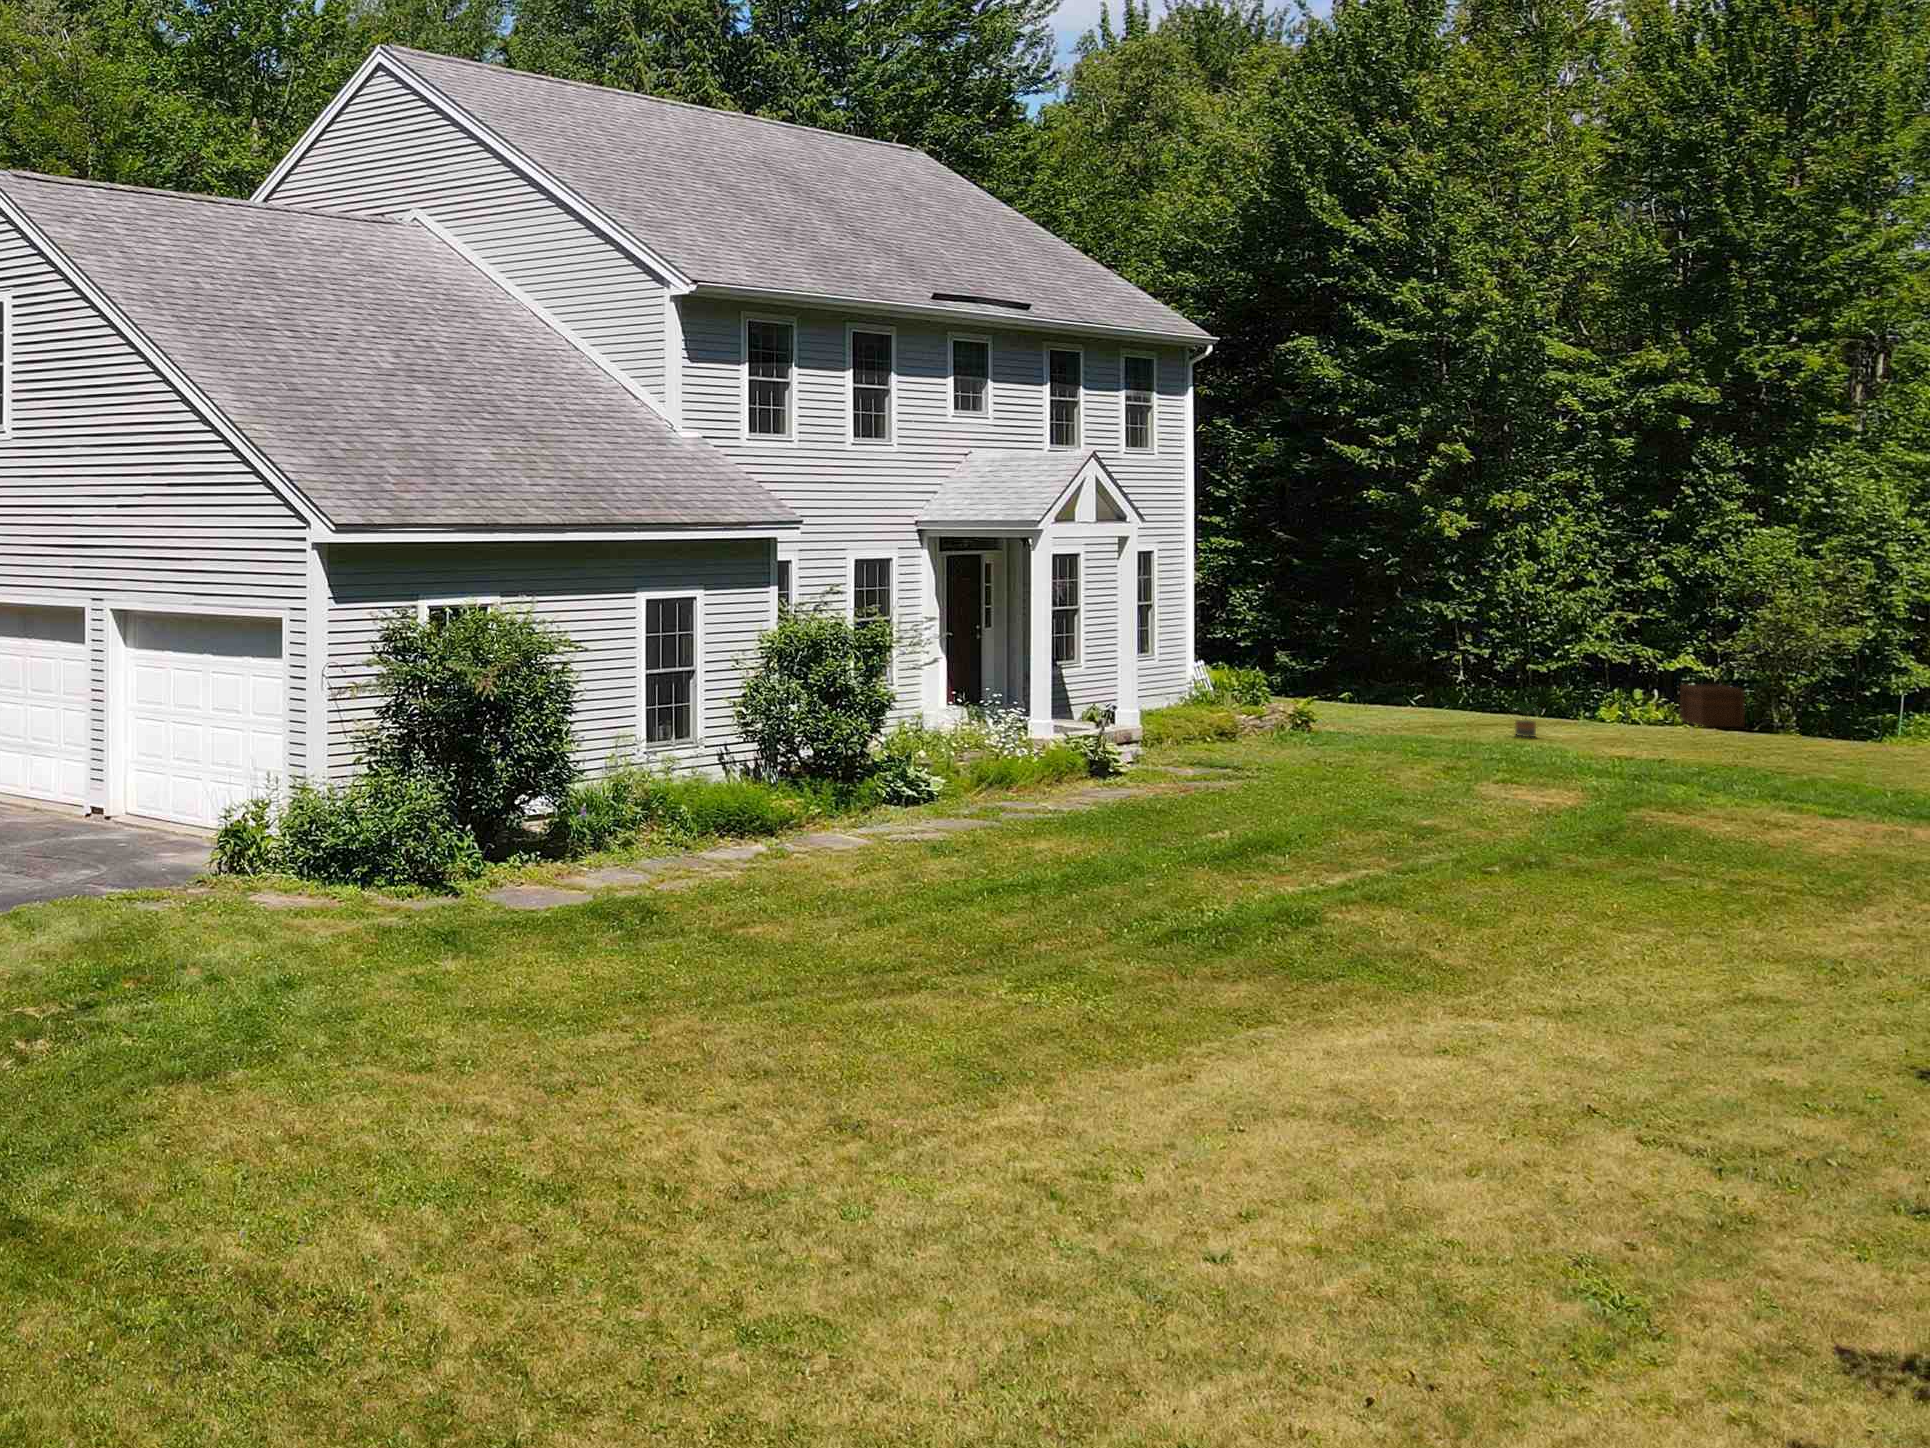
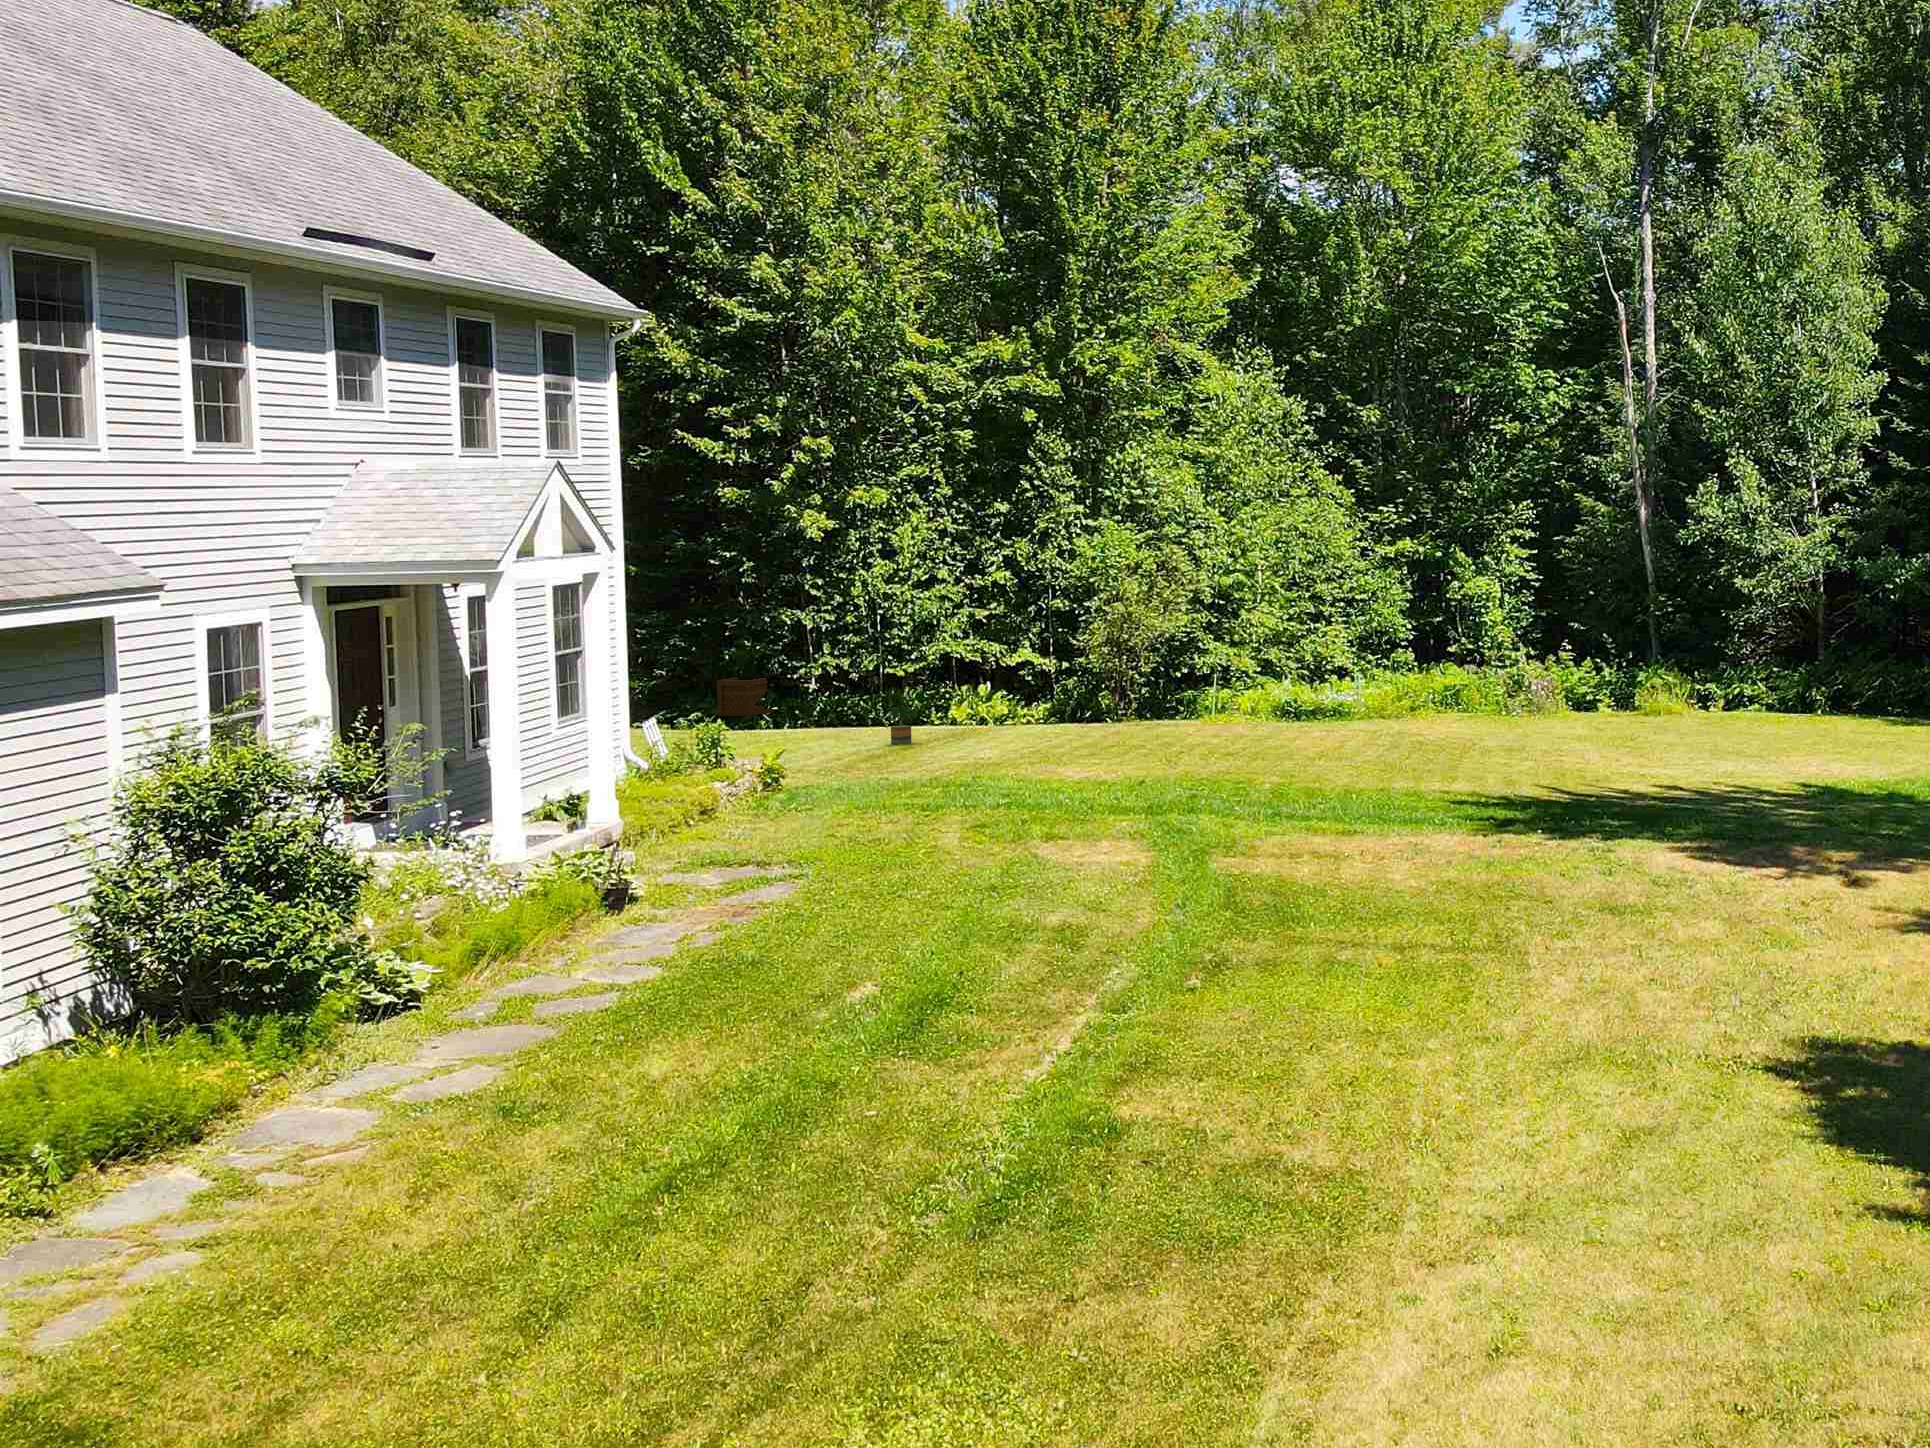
wooden crate: present [1680,684,1745,728] -> present [717,678,774,716]

